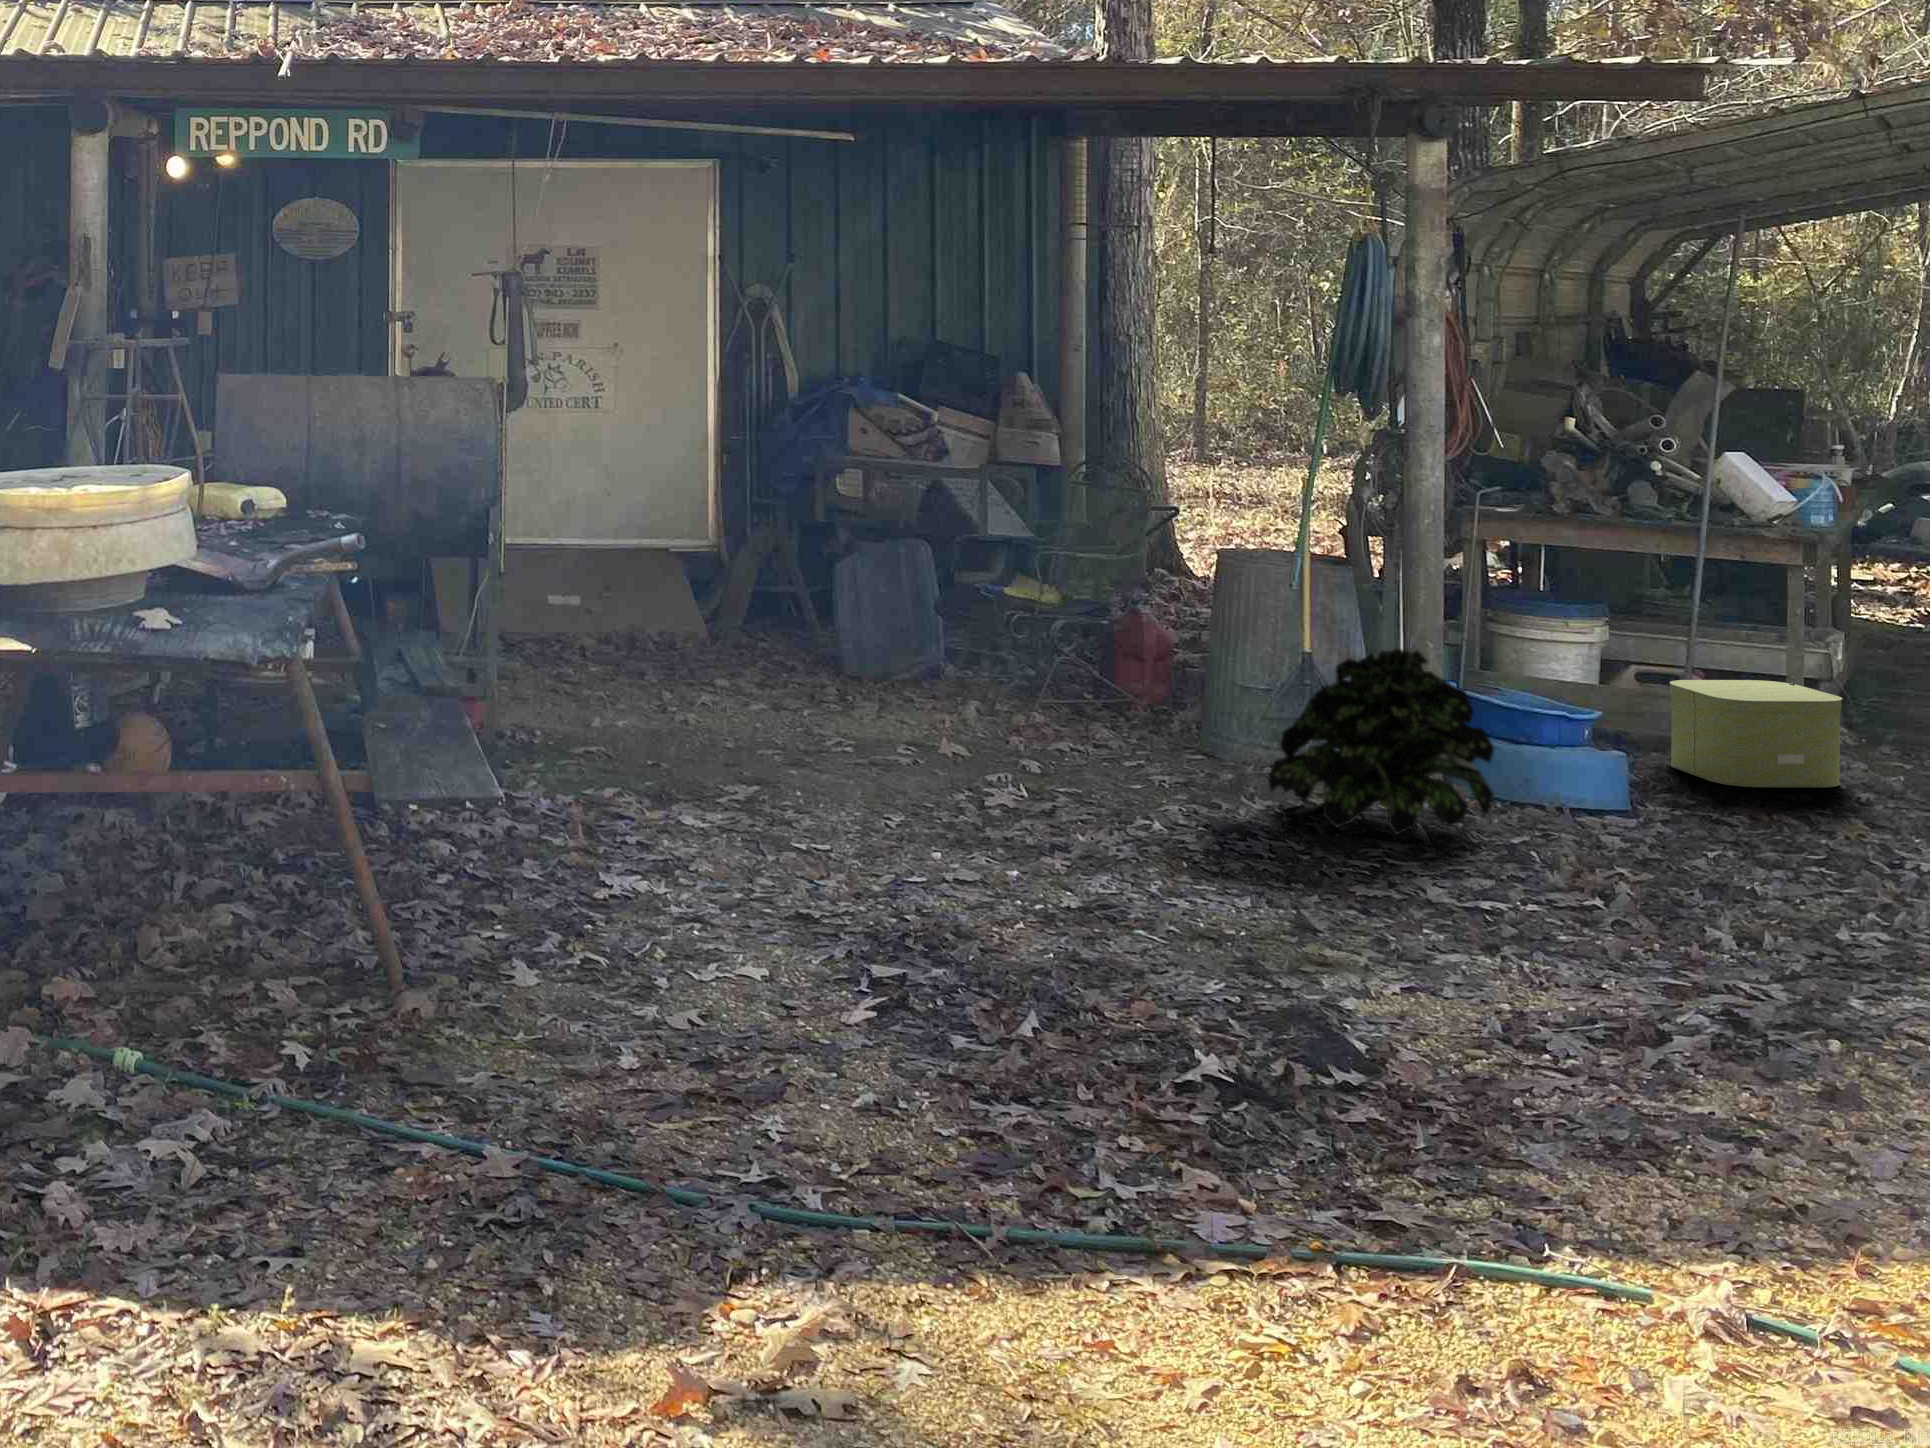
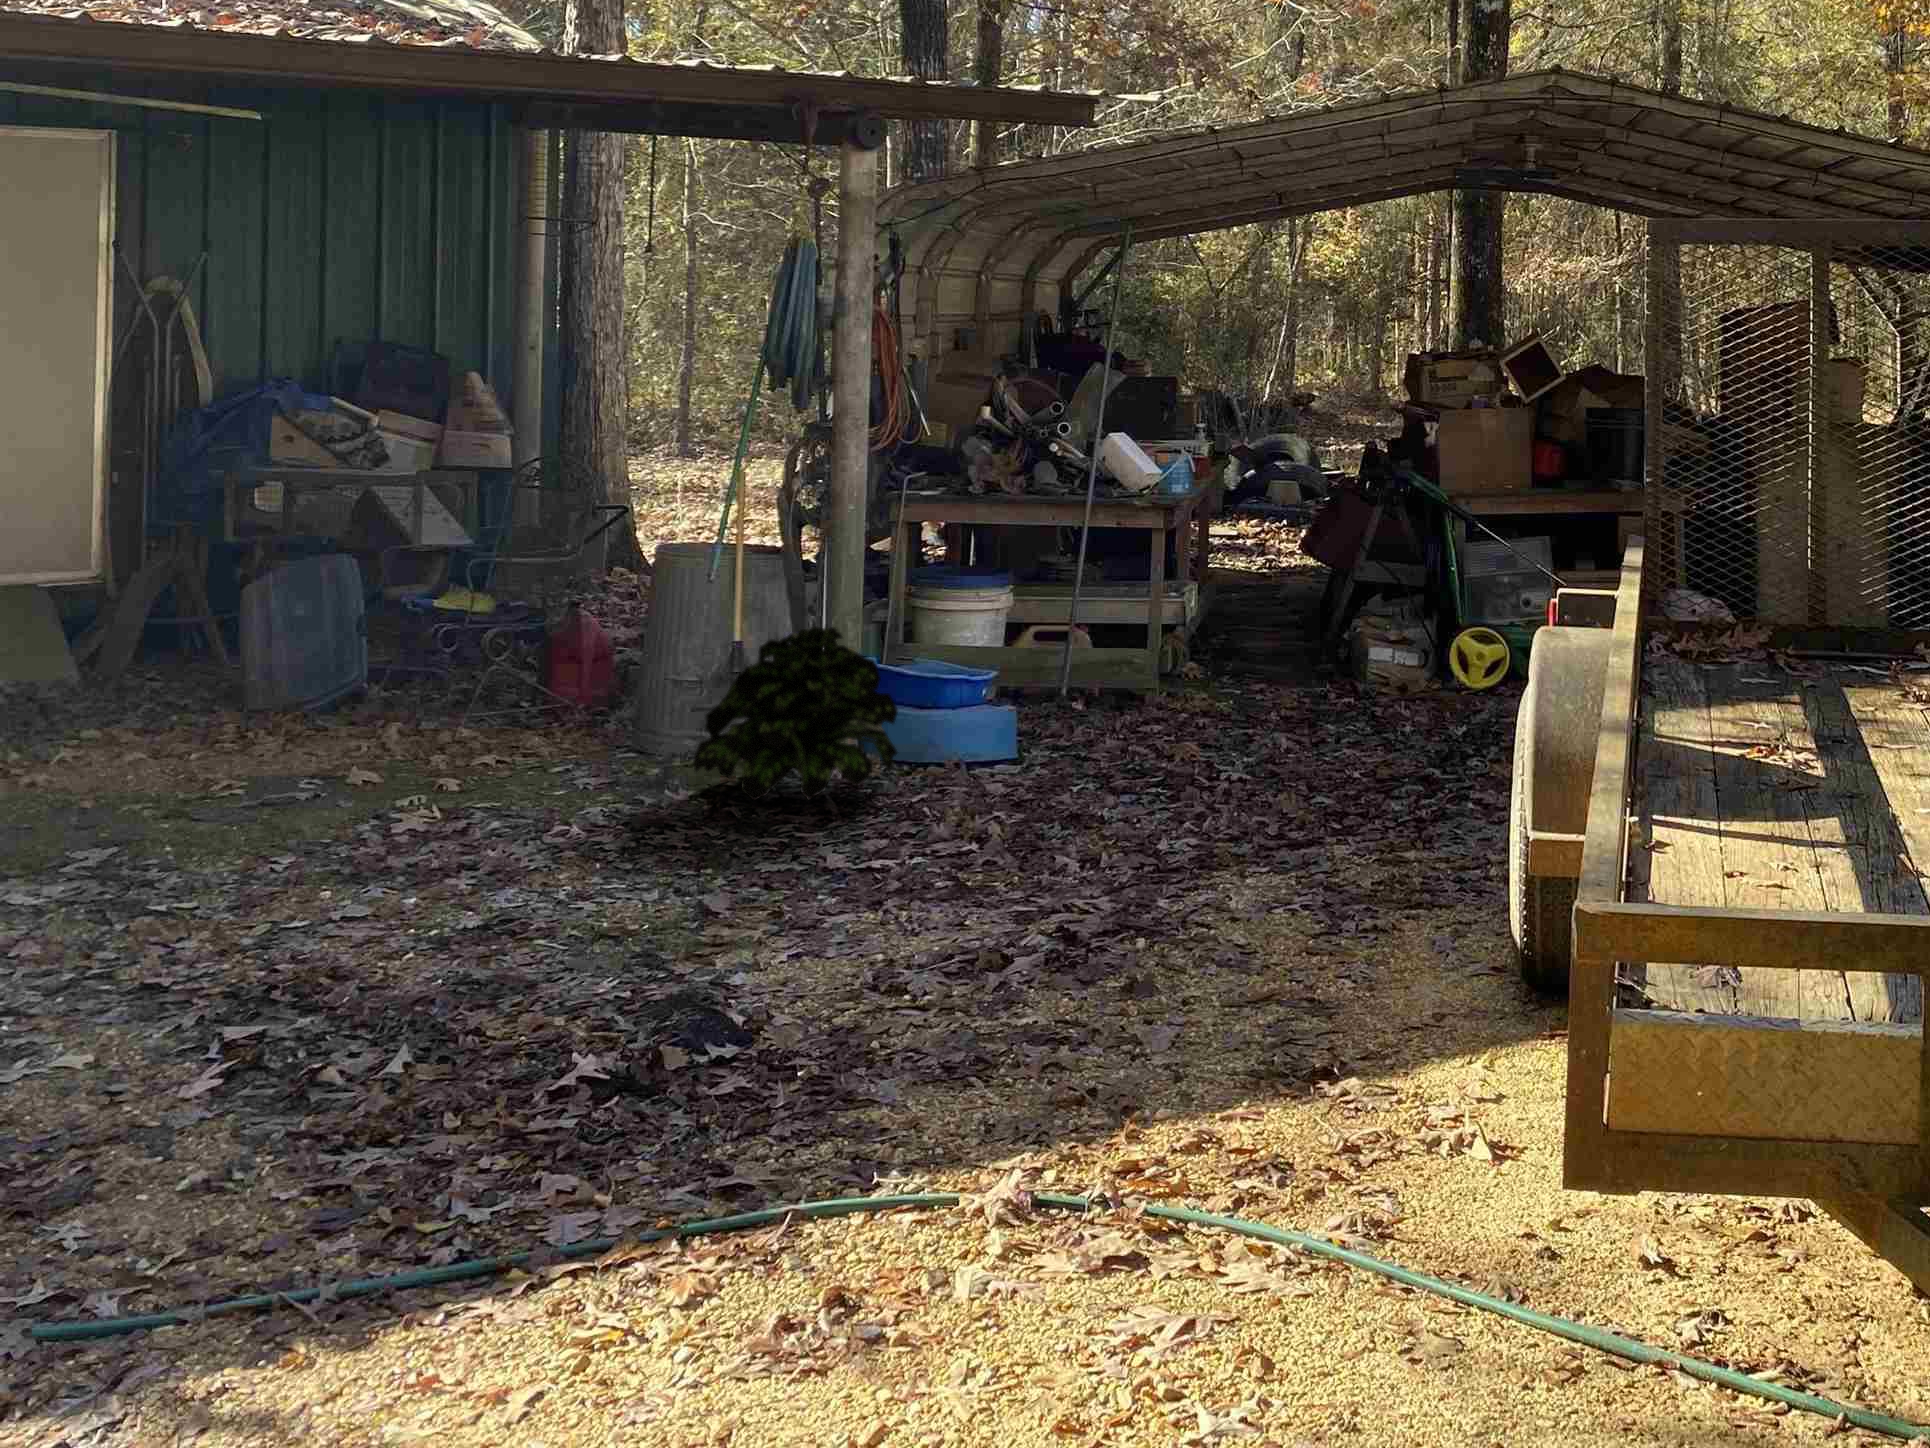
storage box: present [1670,680,1842,787] -> none [1054,627,1184,720]

